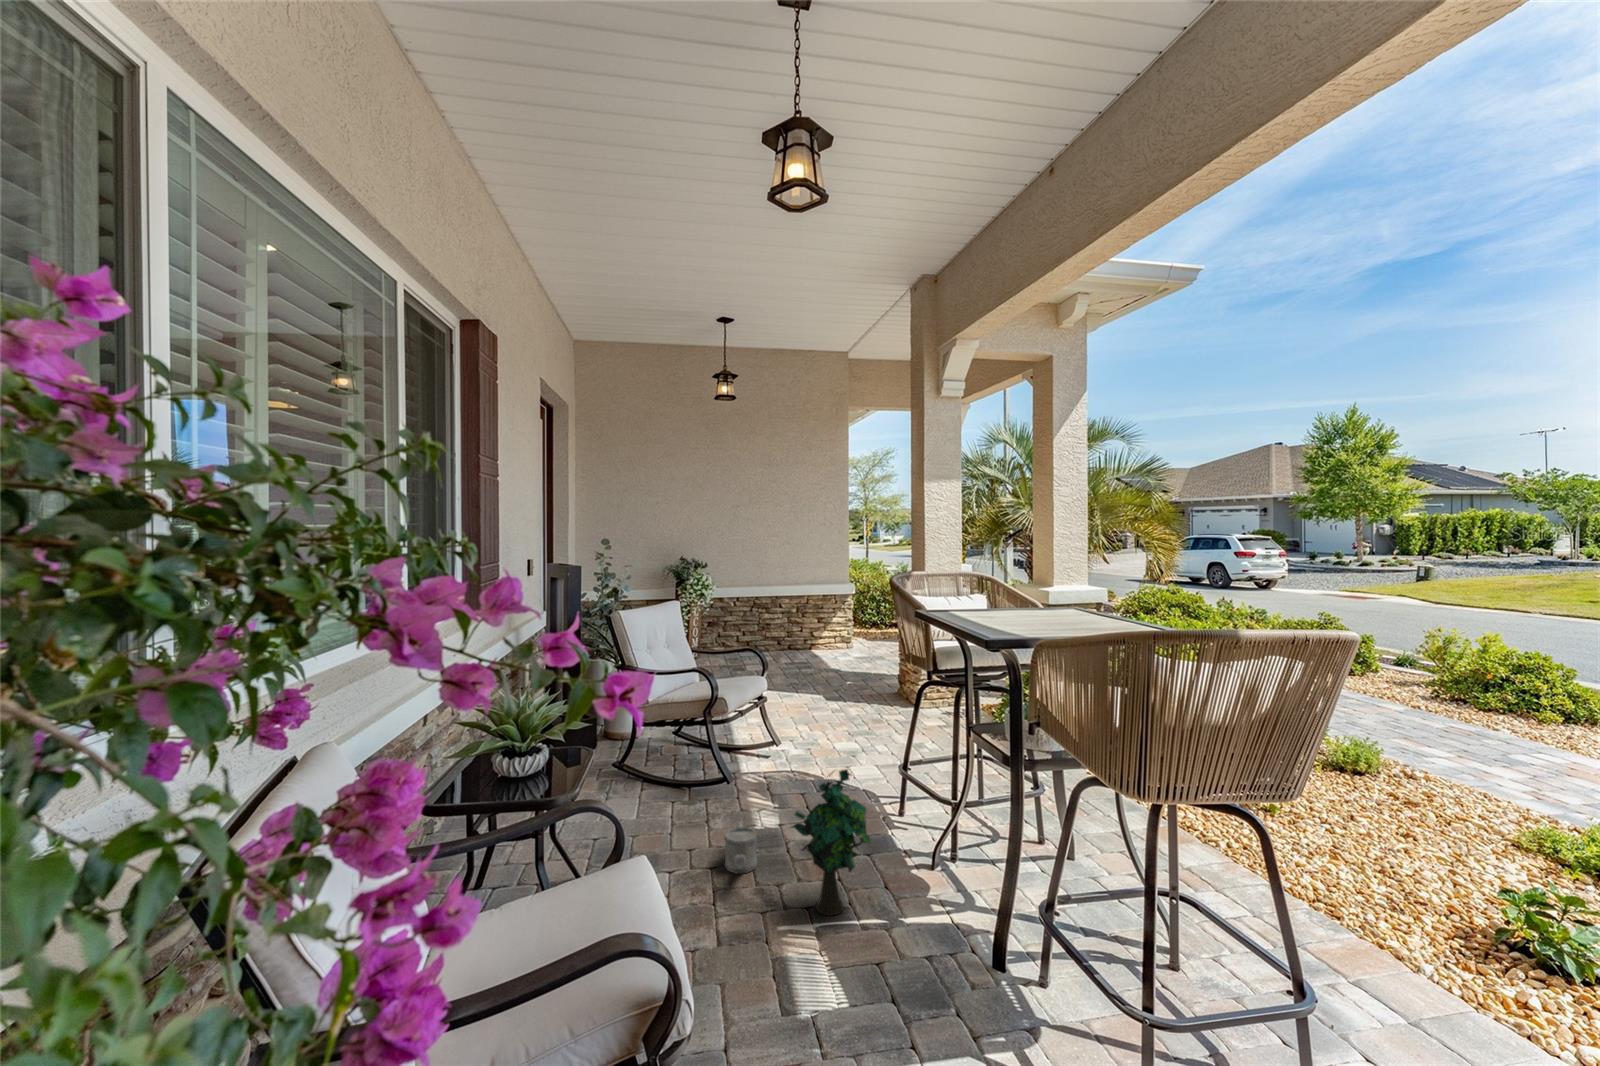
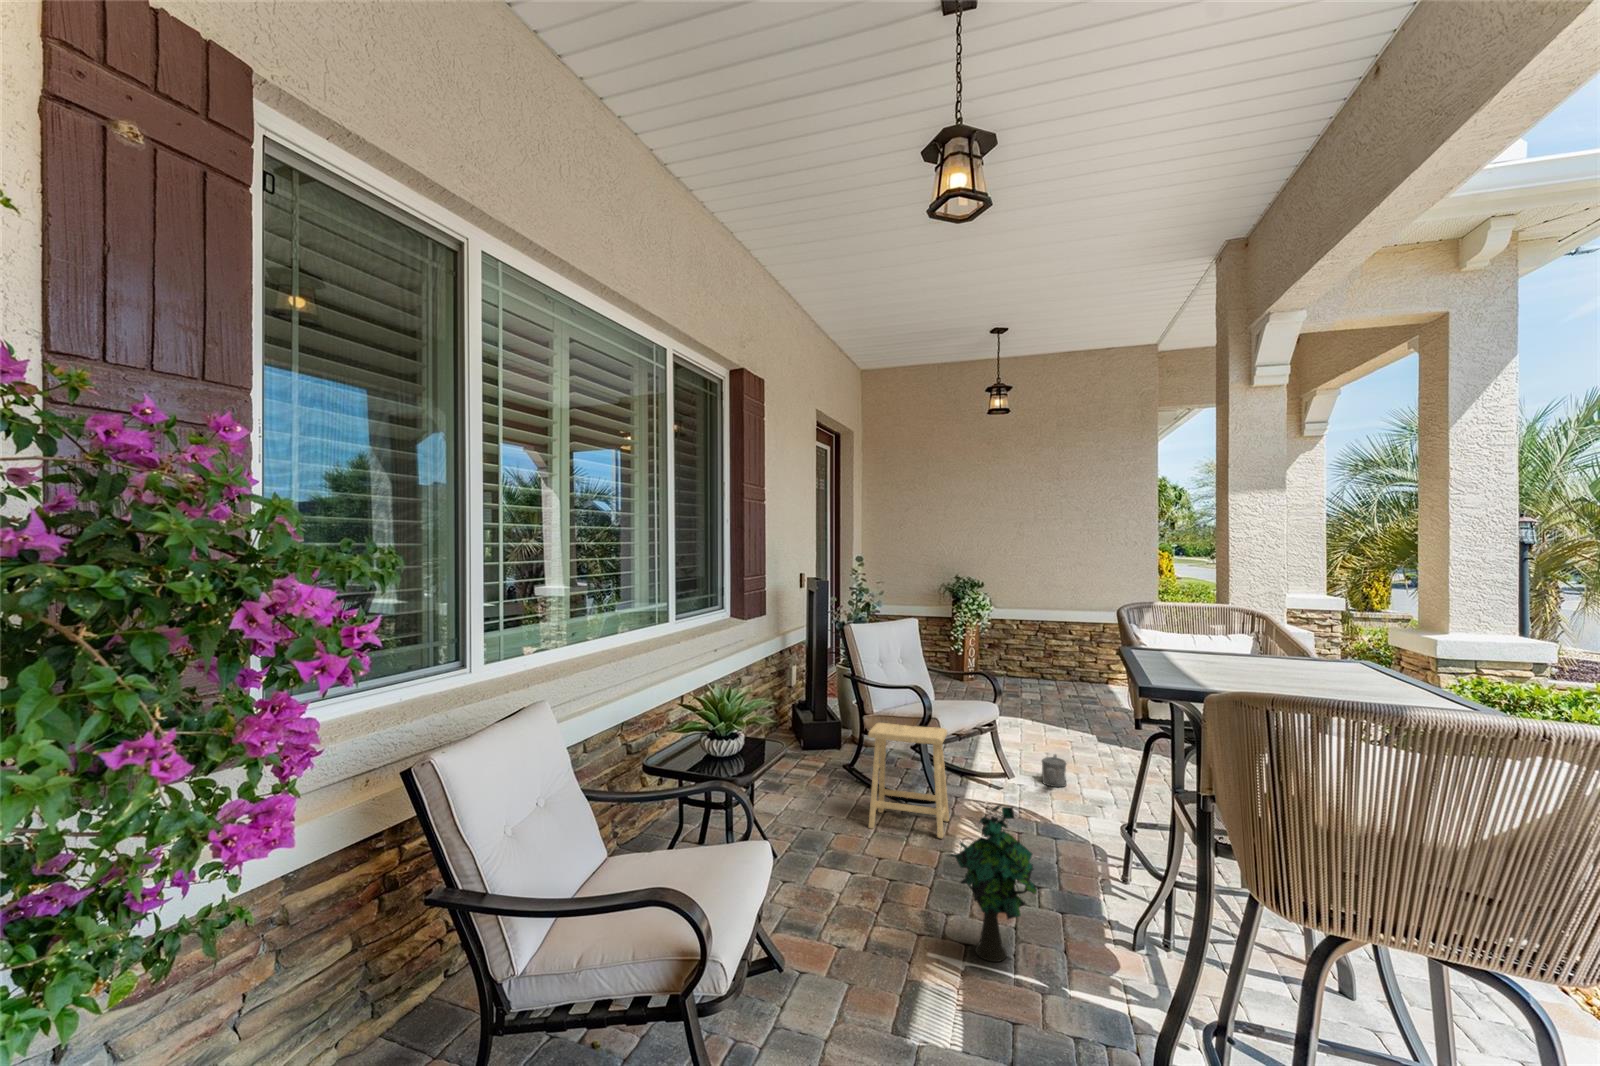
footstool: none [662,708,741,821] -> present [868,723,949,838]
watering can: present [724,820,758,873] -> present [1042,754,1067,787]

